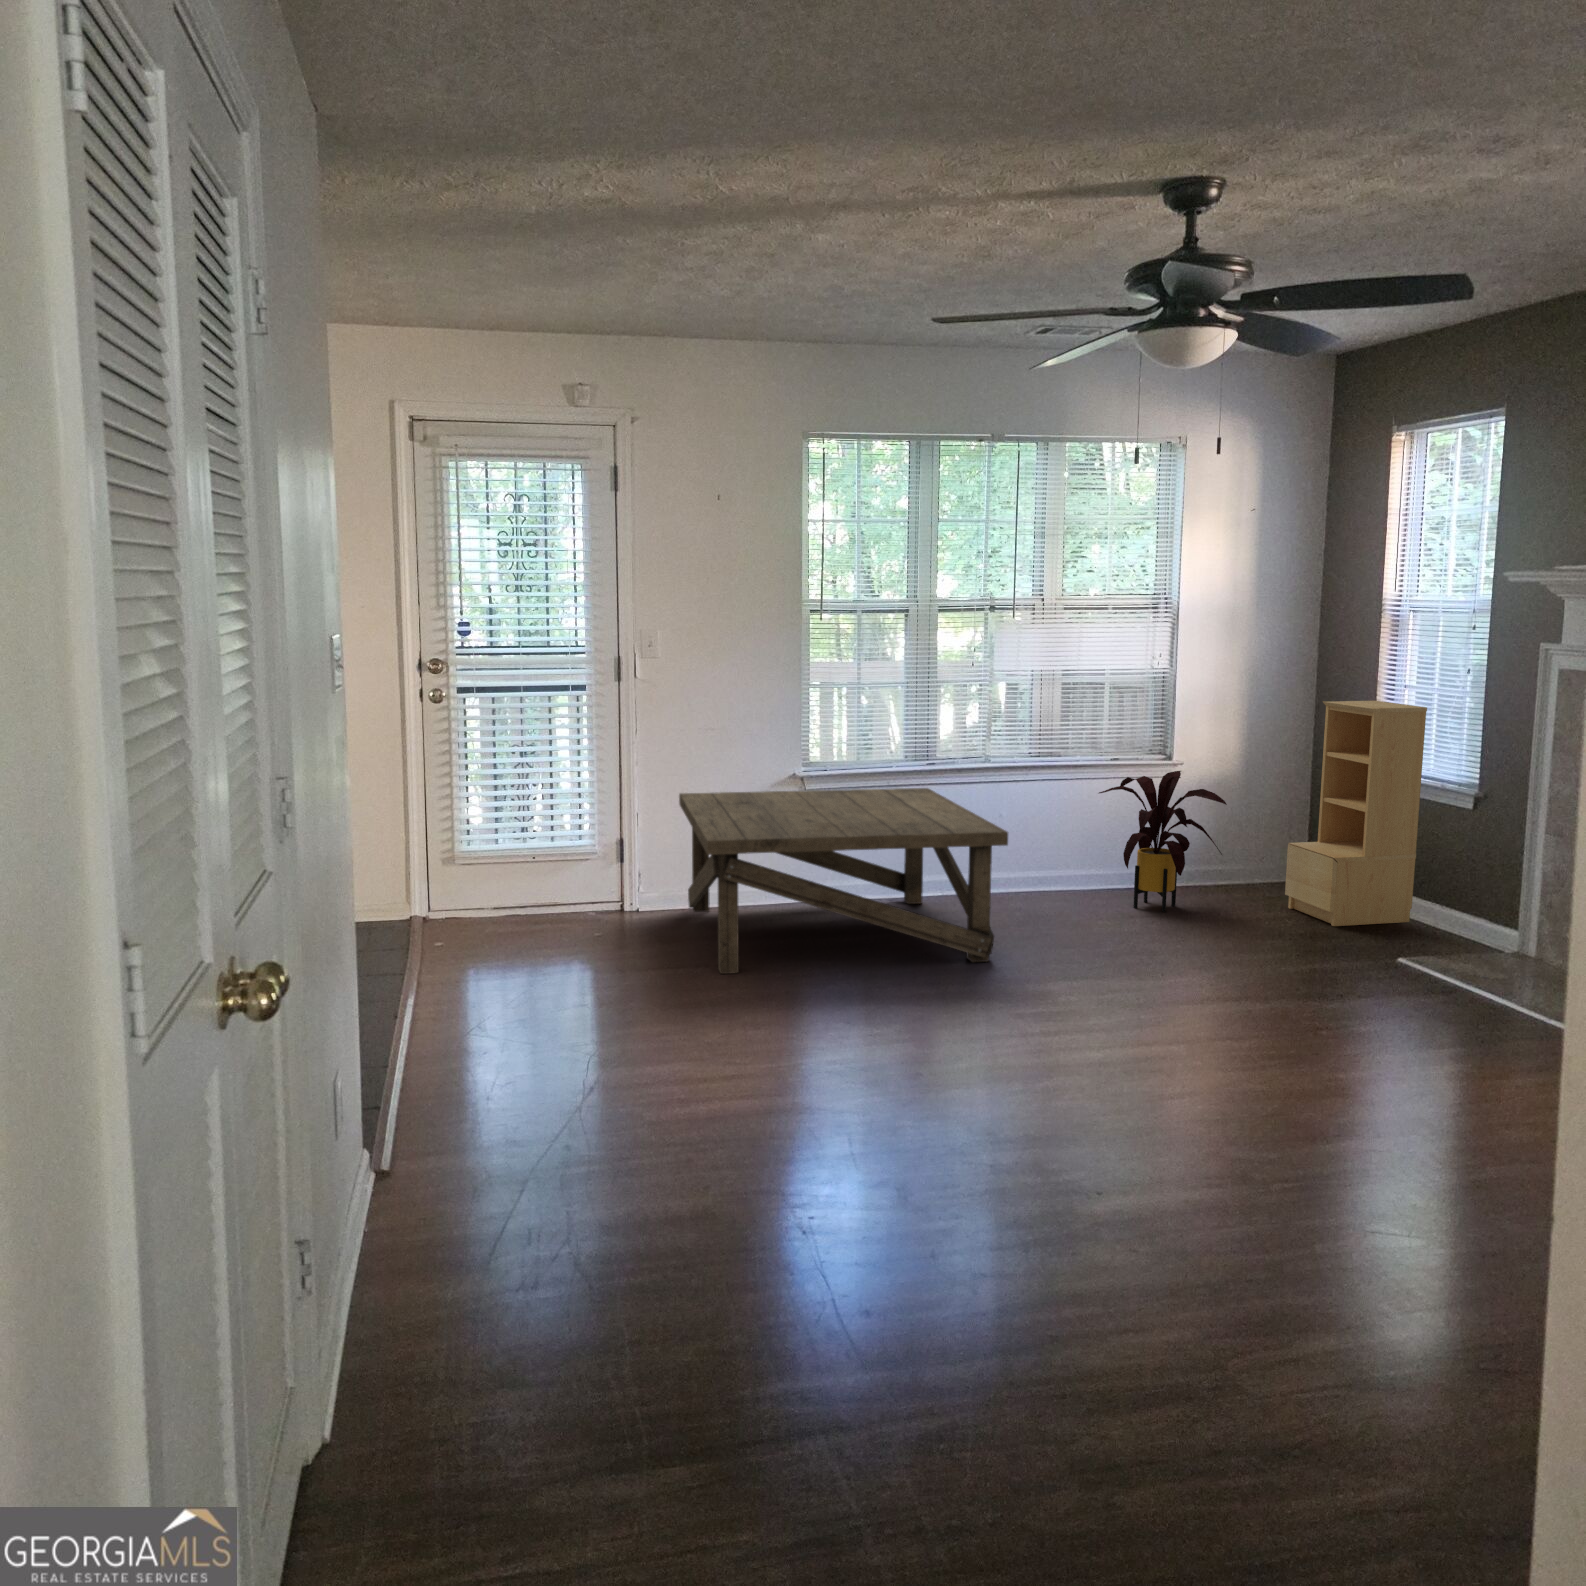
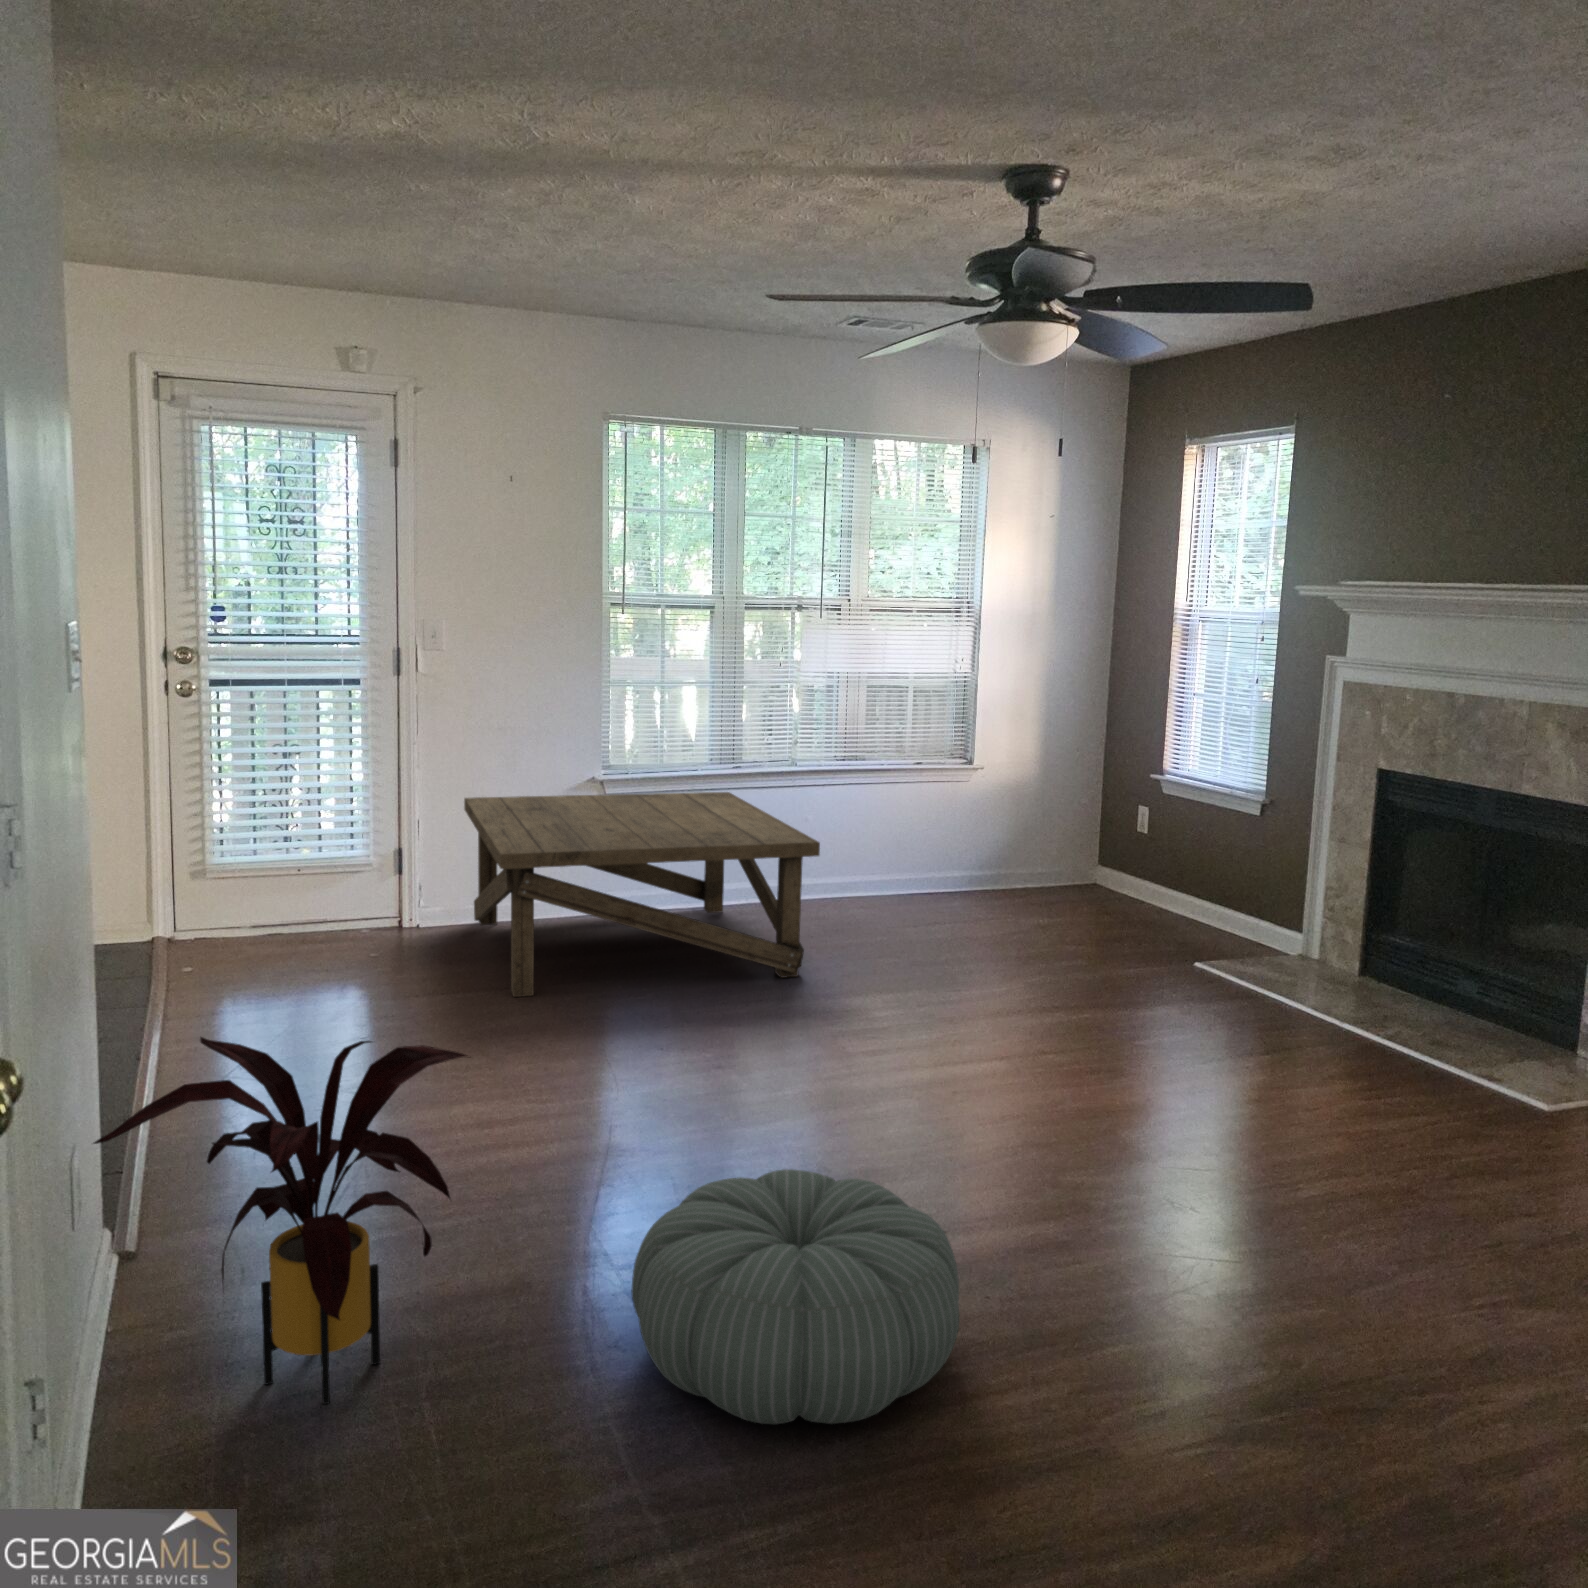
bookshelf: present [1285,701,1427,926] -> none [1081,708,1218,931]
house plant: present [1099,771,1227,912] -> present [94,1037,468,1404]
pouf: none [803,1112,1099,1326] -> present [631,1169,959,1424]

